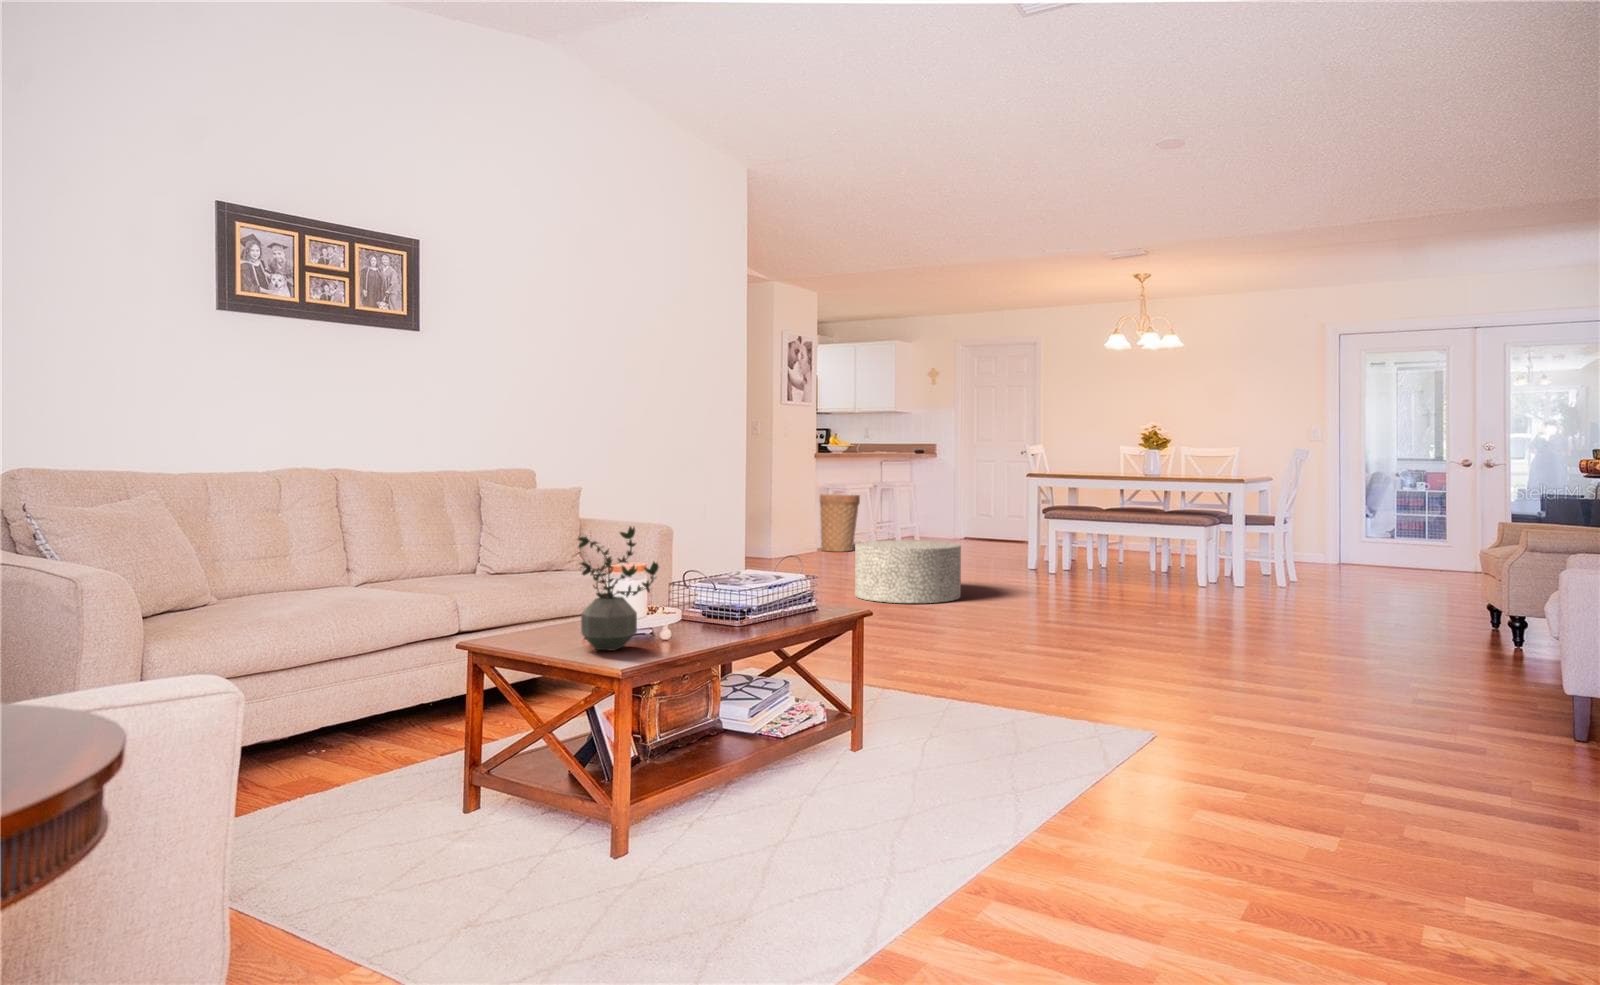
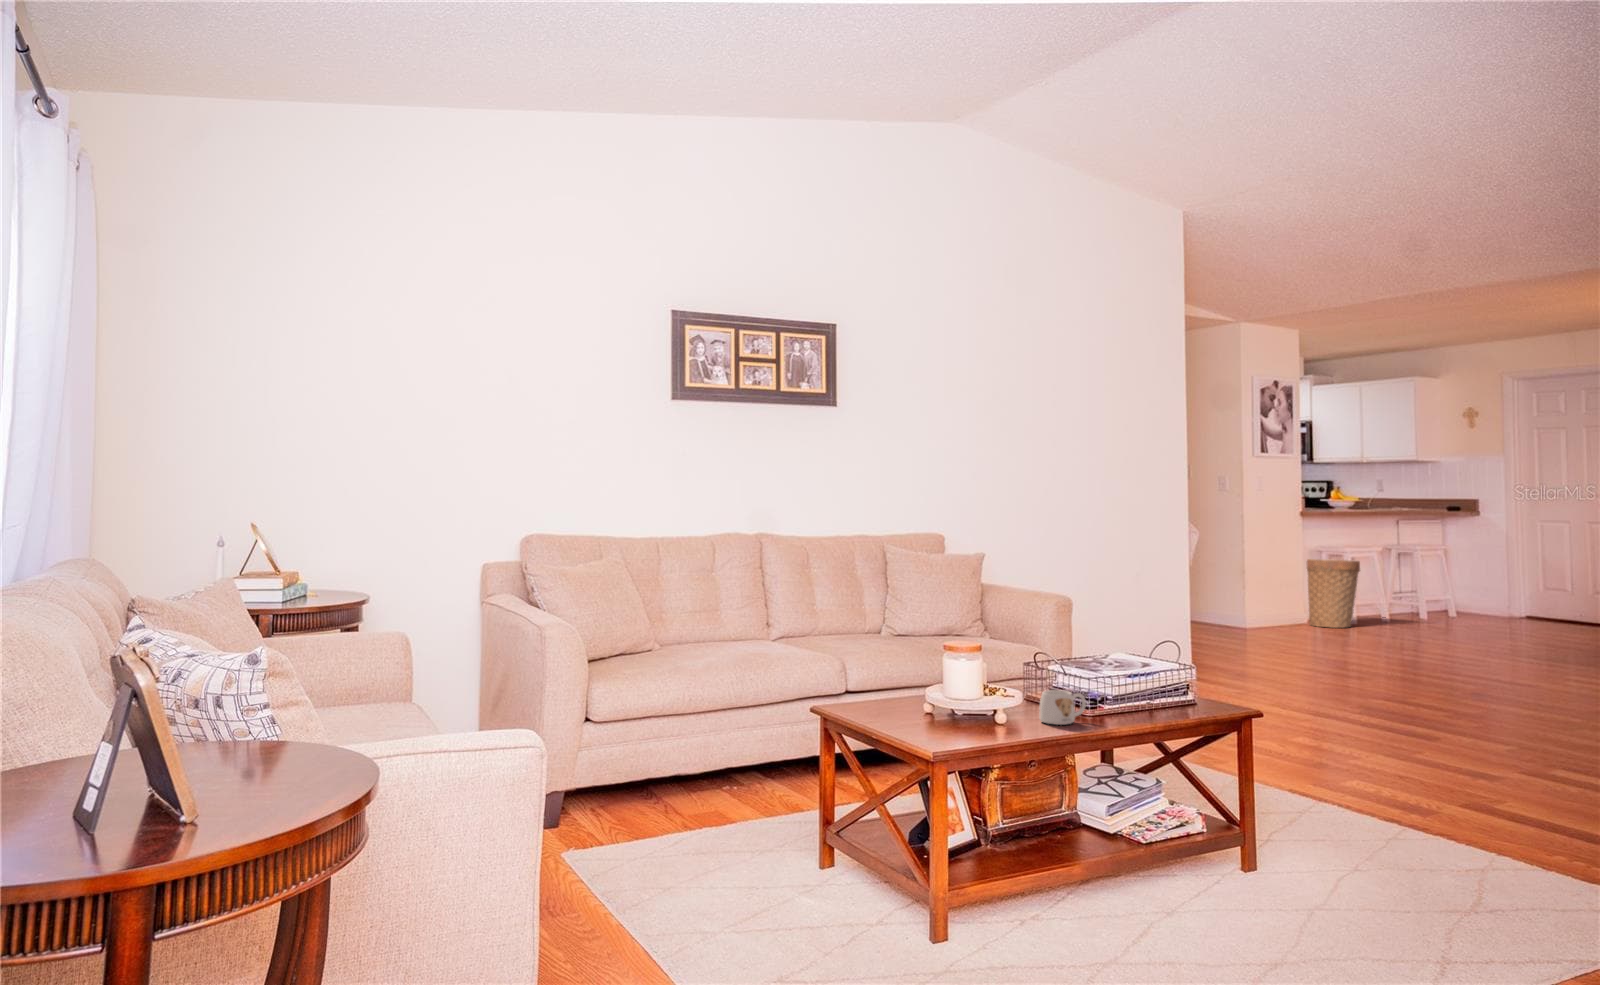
potted plant: present [578,527,659,651] -> none [912,606,991,730]
ottoman: present [855,540,961,603] -> none [1328,619,1478,700]
mug: none [696,605,736,637] -> present [1039,690,1086,725]

